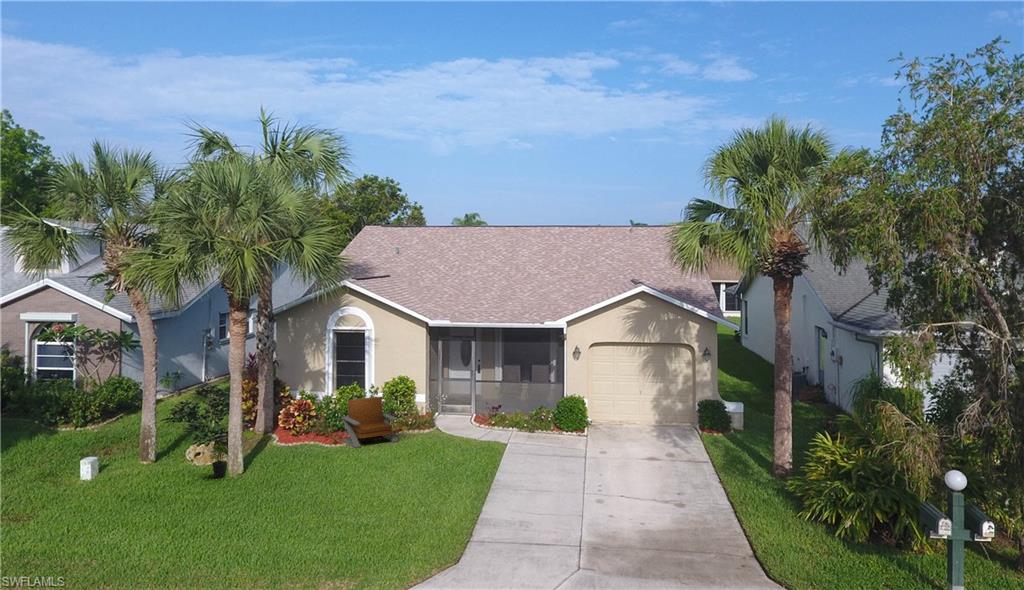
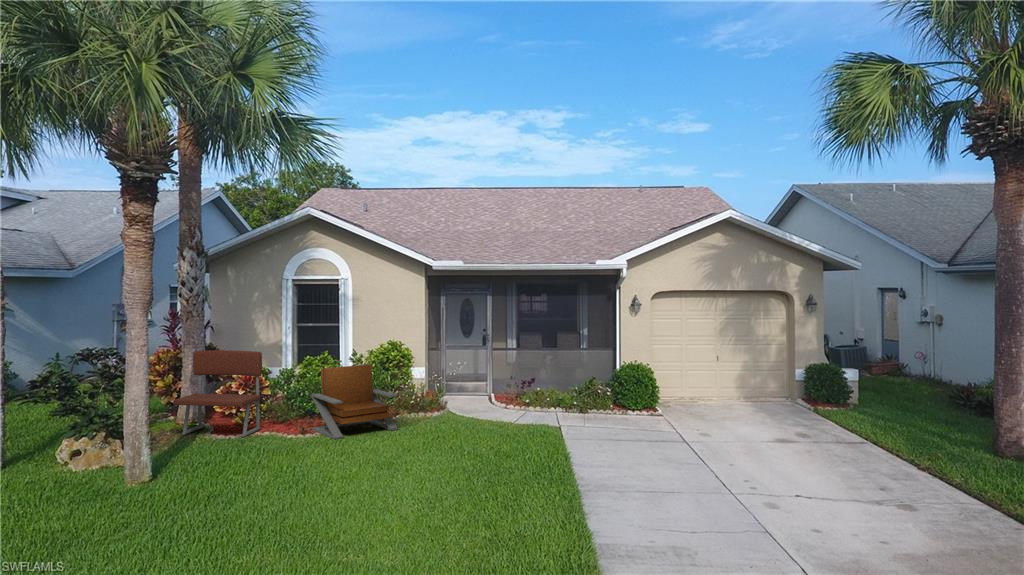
bench: none [254,387,310,445] -> present [173,350,262,437]
potted plant: present [210,444,228,478] -> none [88,430,132,490]

